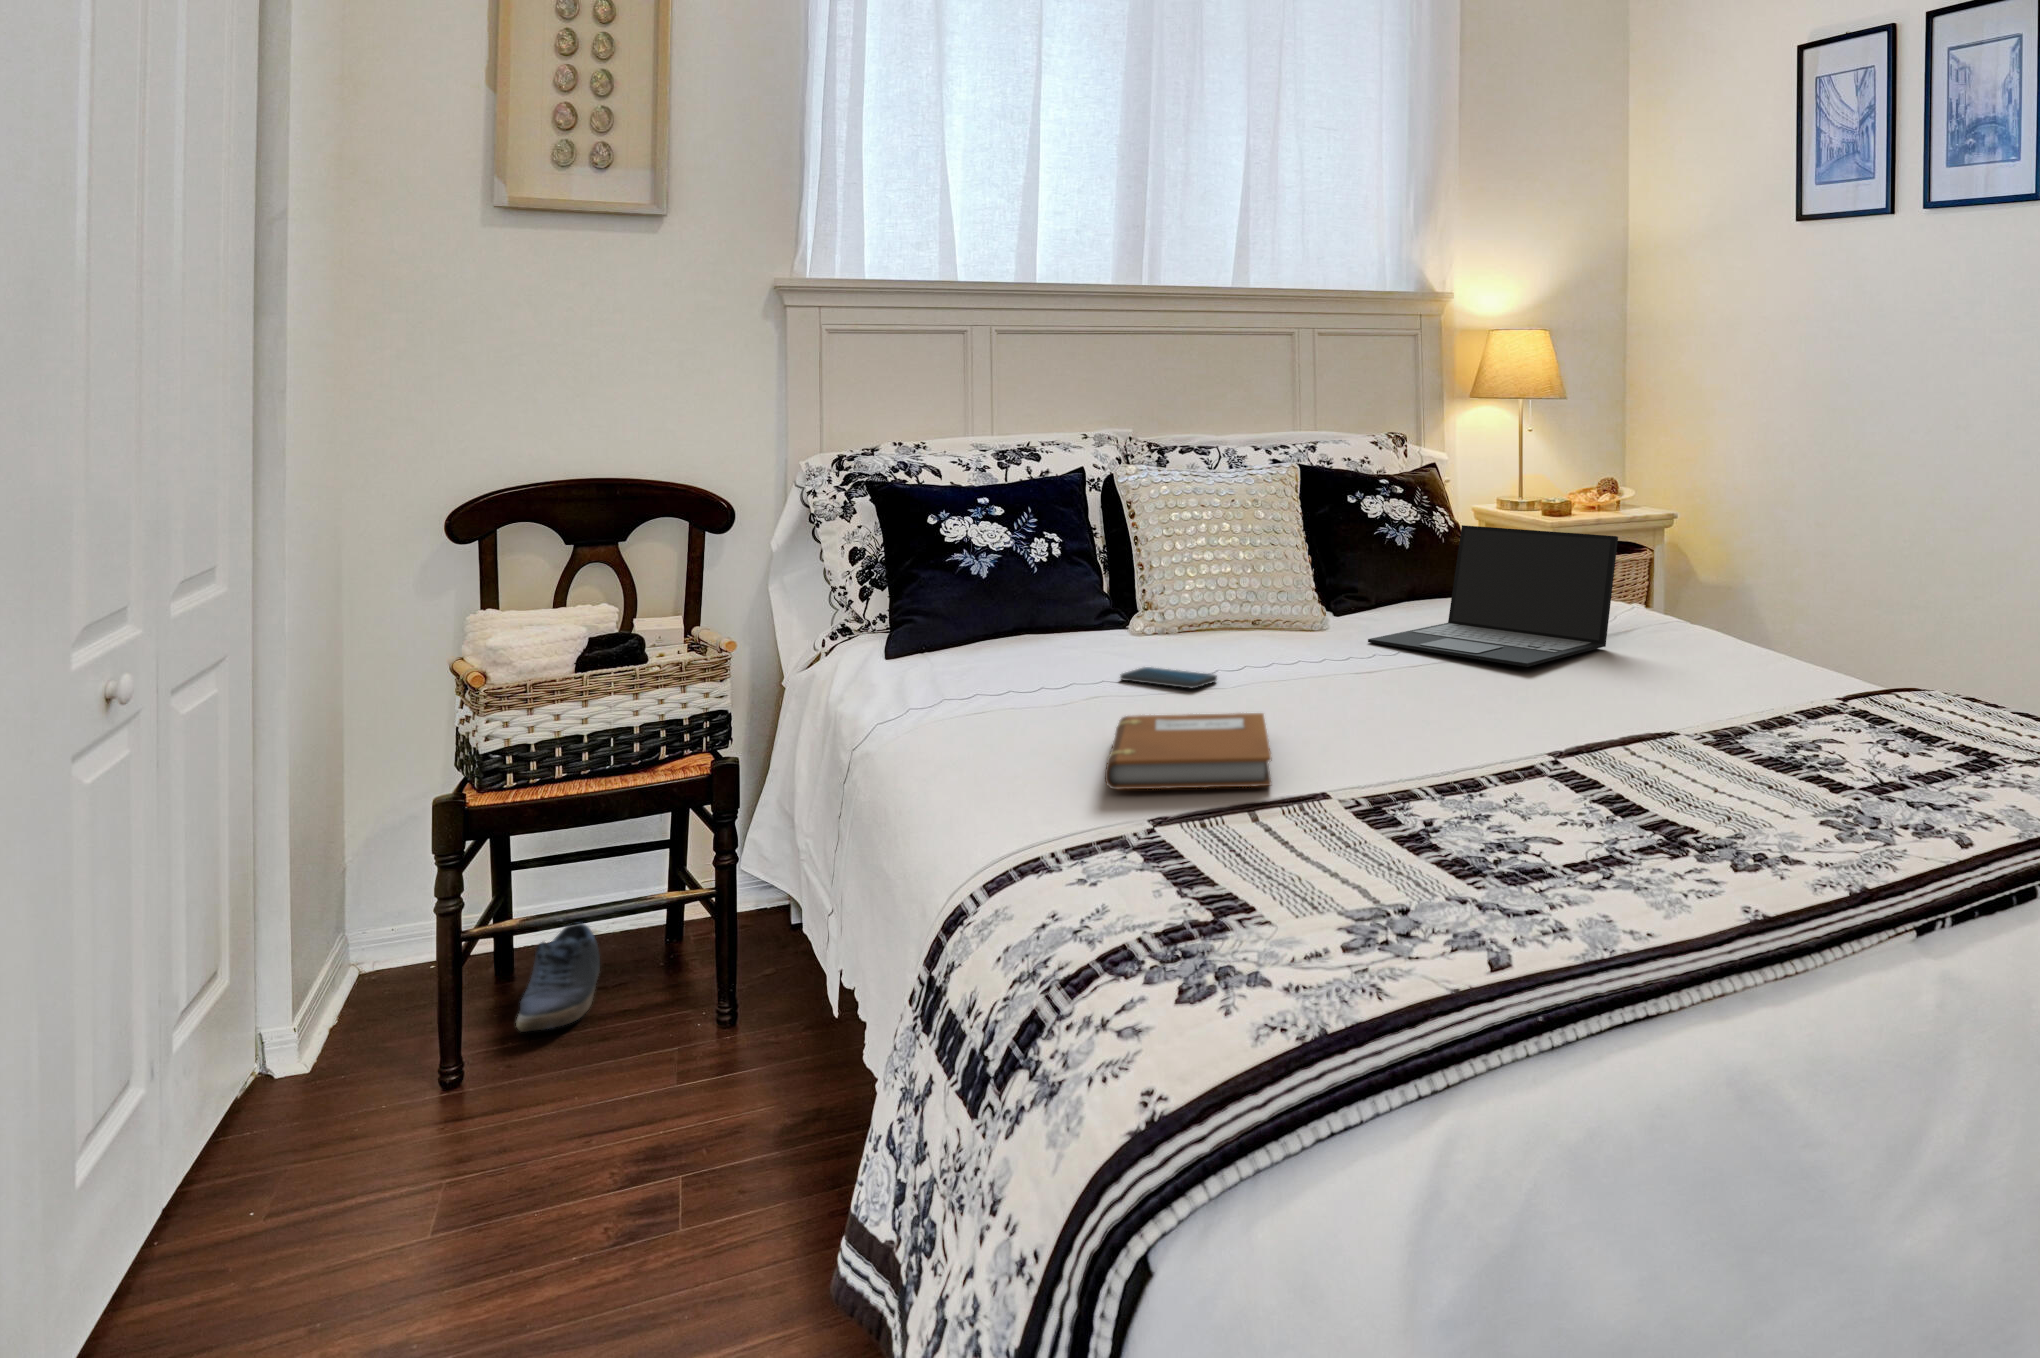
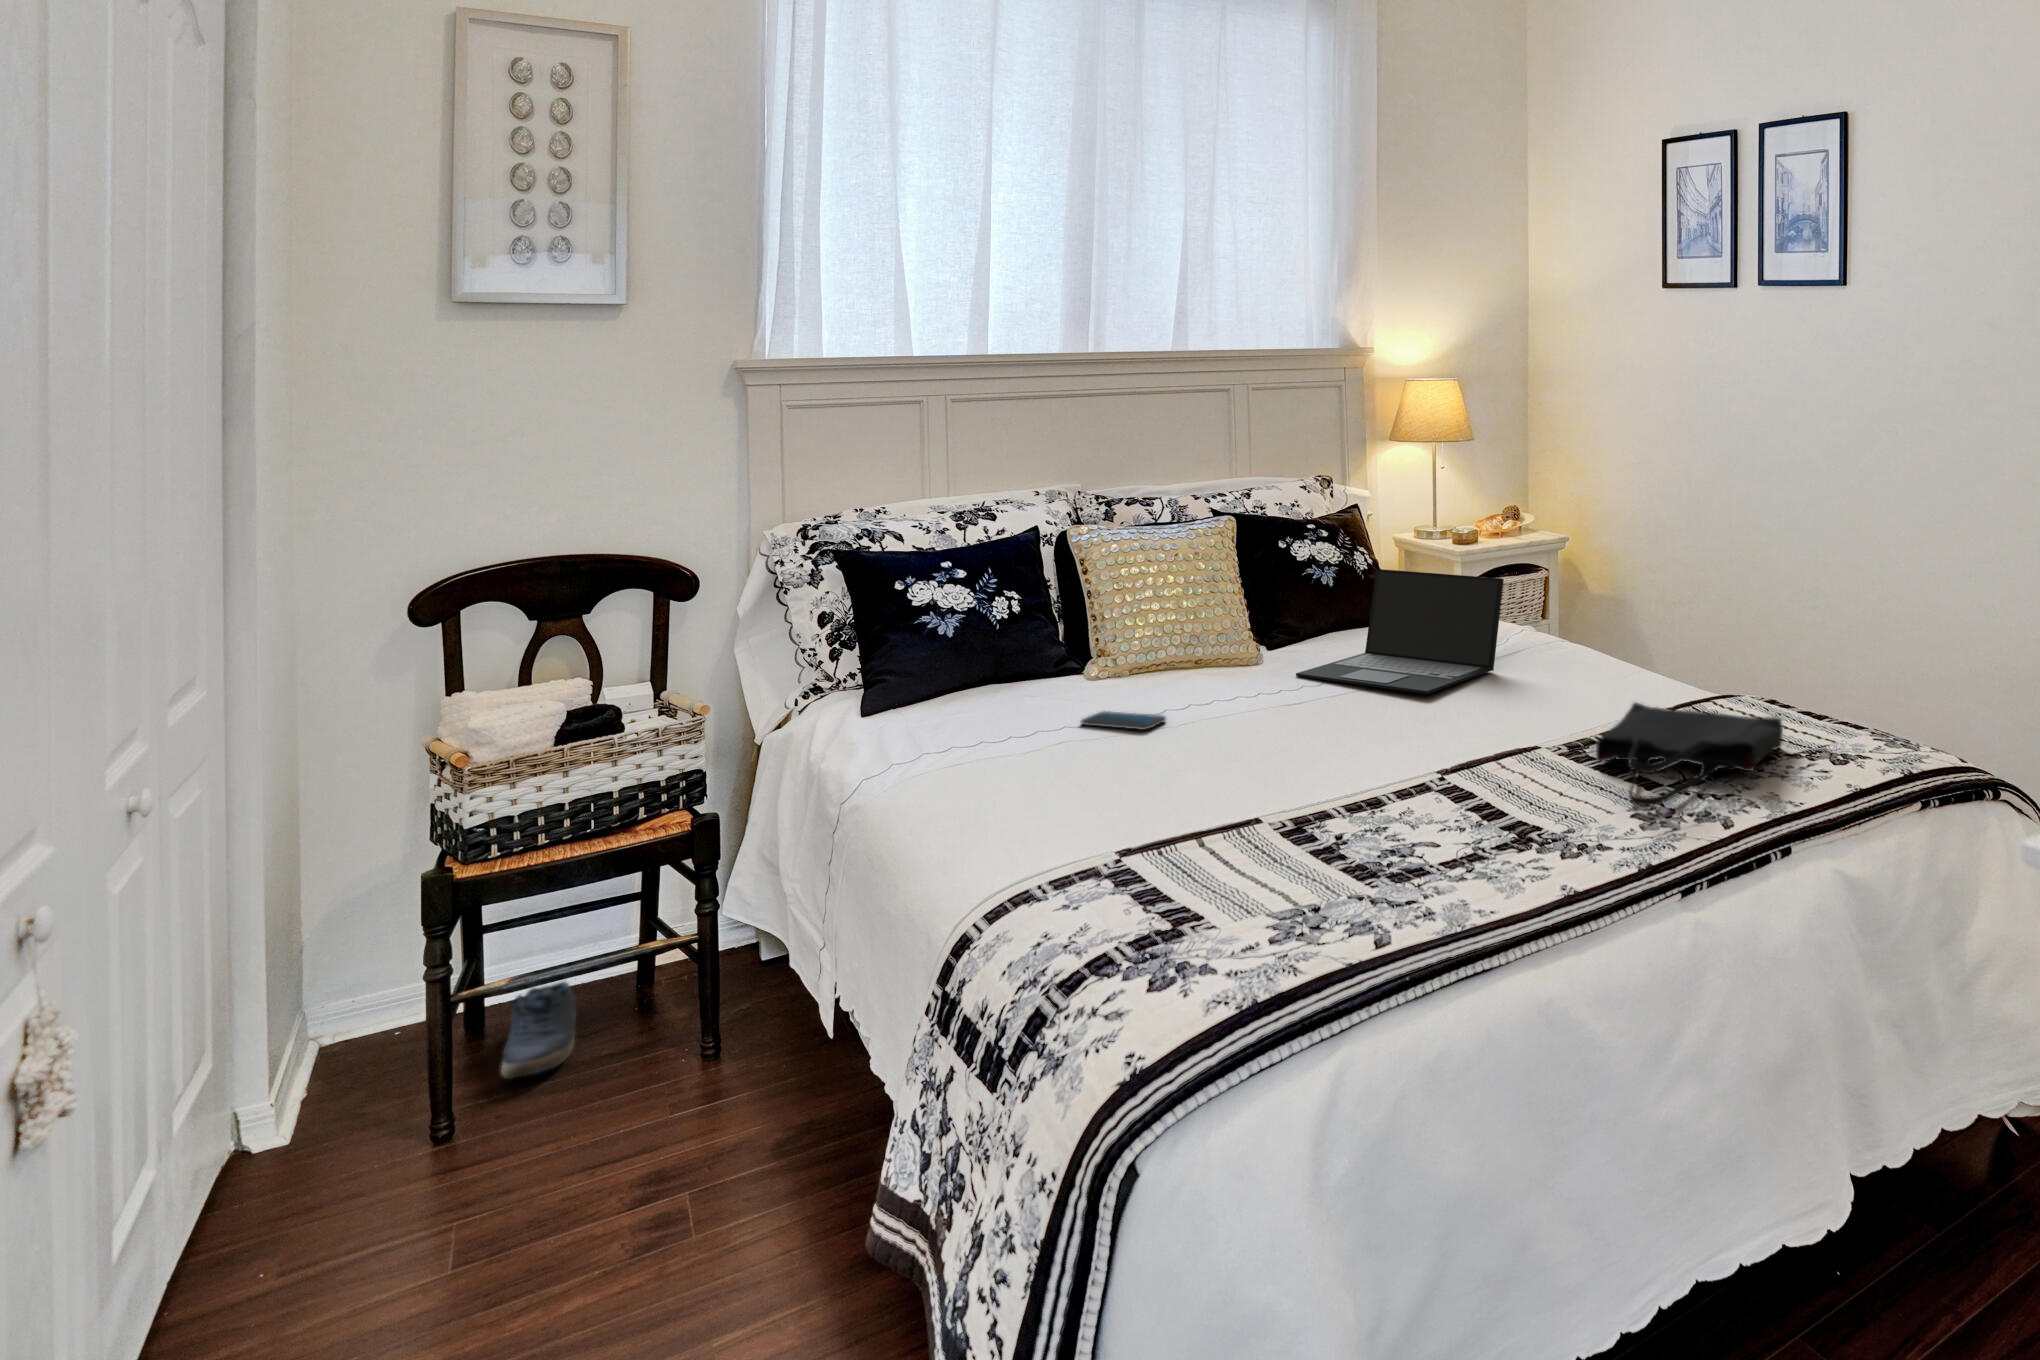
tote bag: none [1757,685,2015,813] -> present [1596,703,1783,806]
notebook: present [1105,713,1272,790] -> none [1078,751,1216,827]

